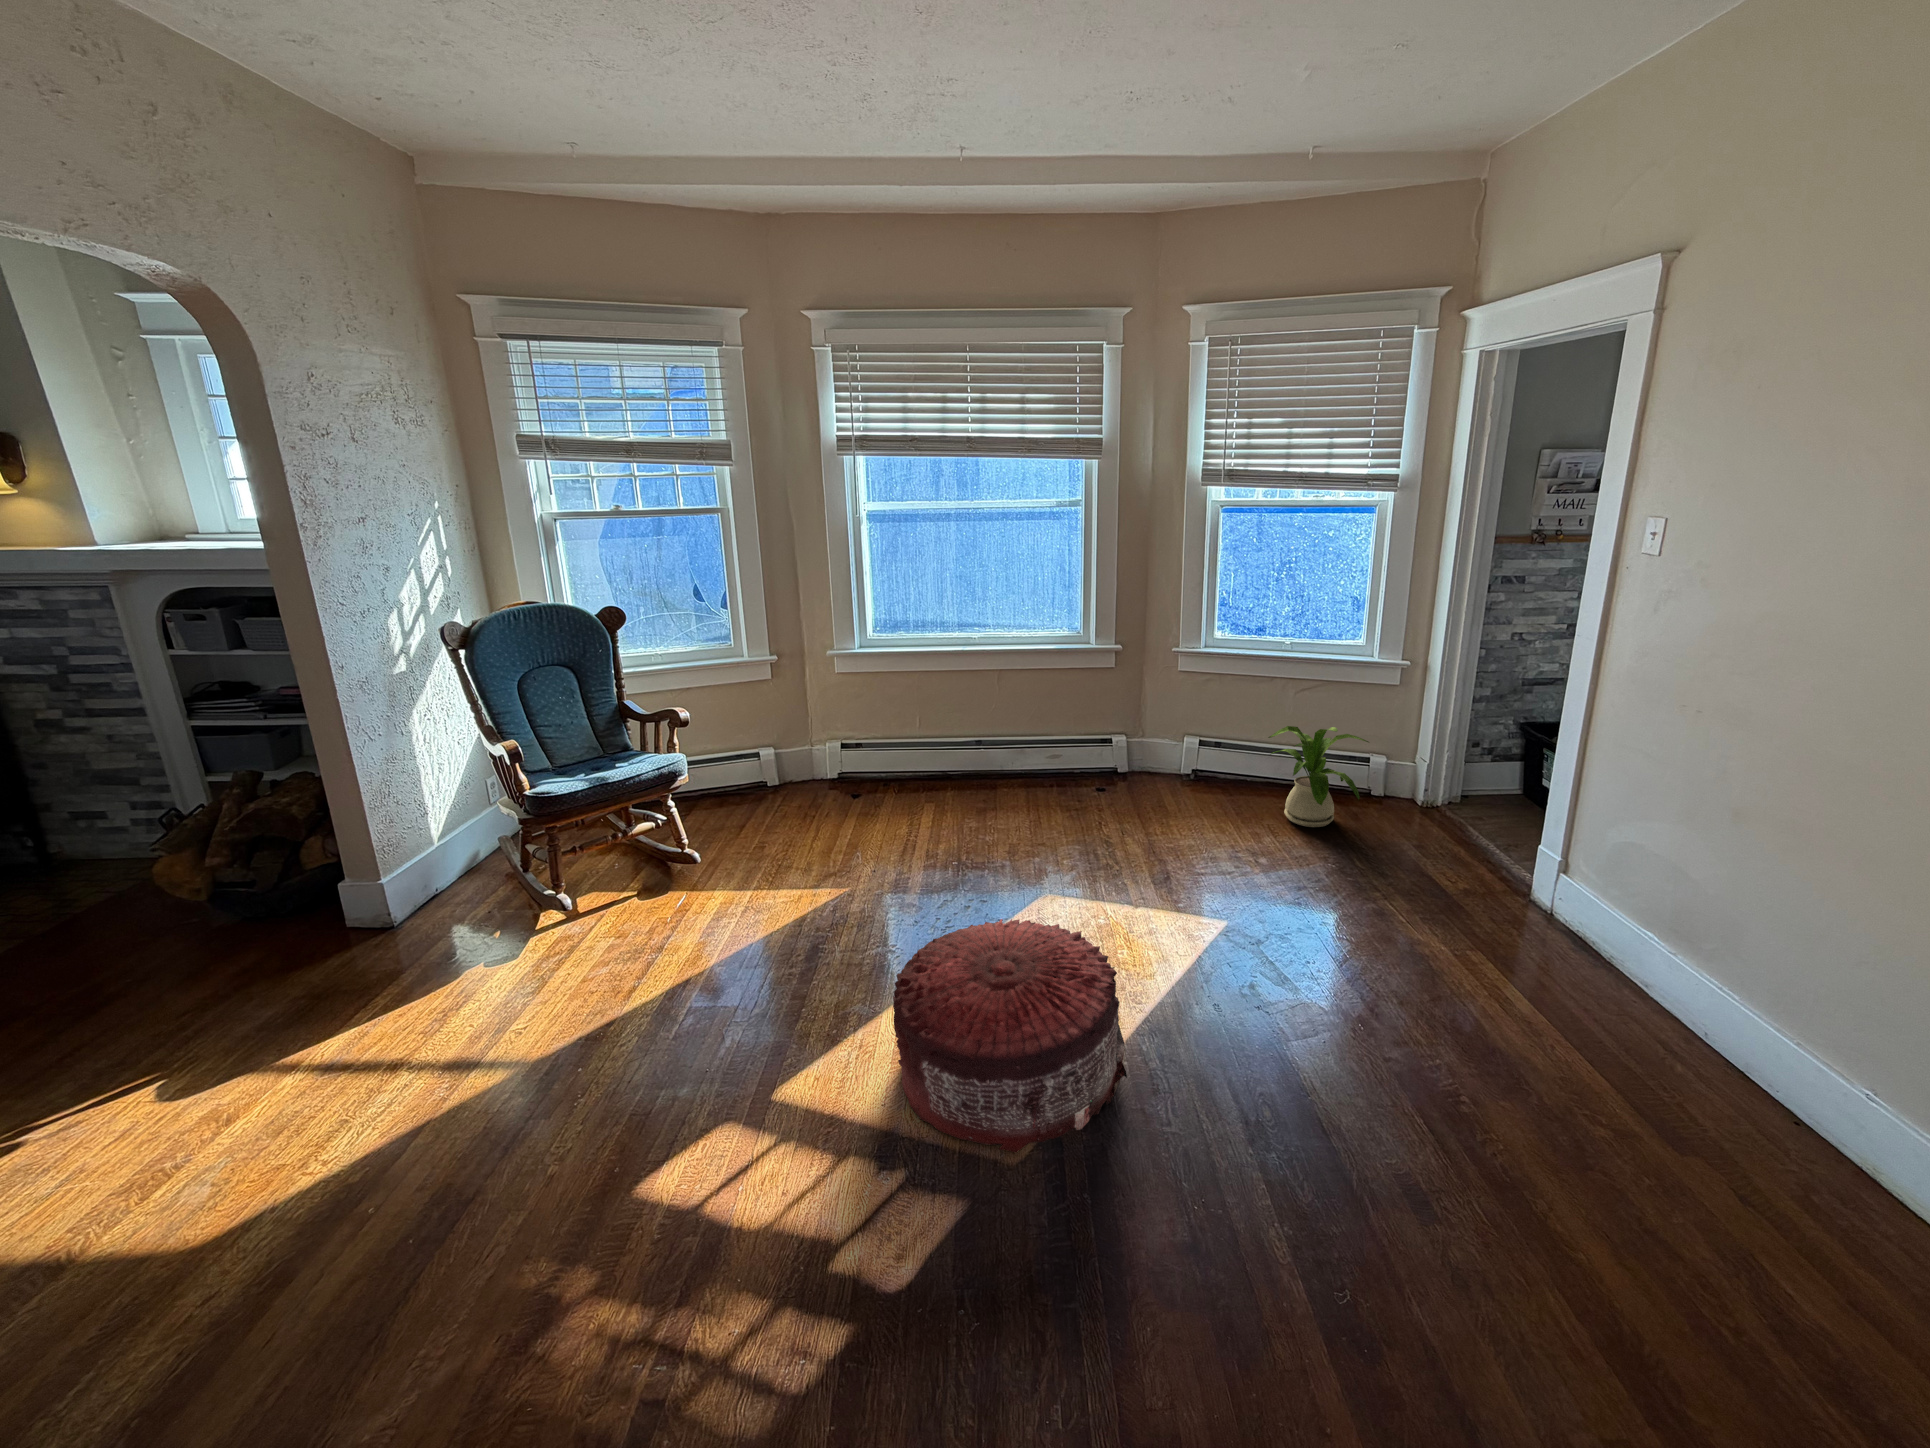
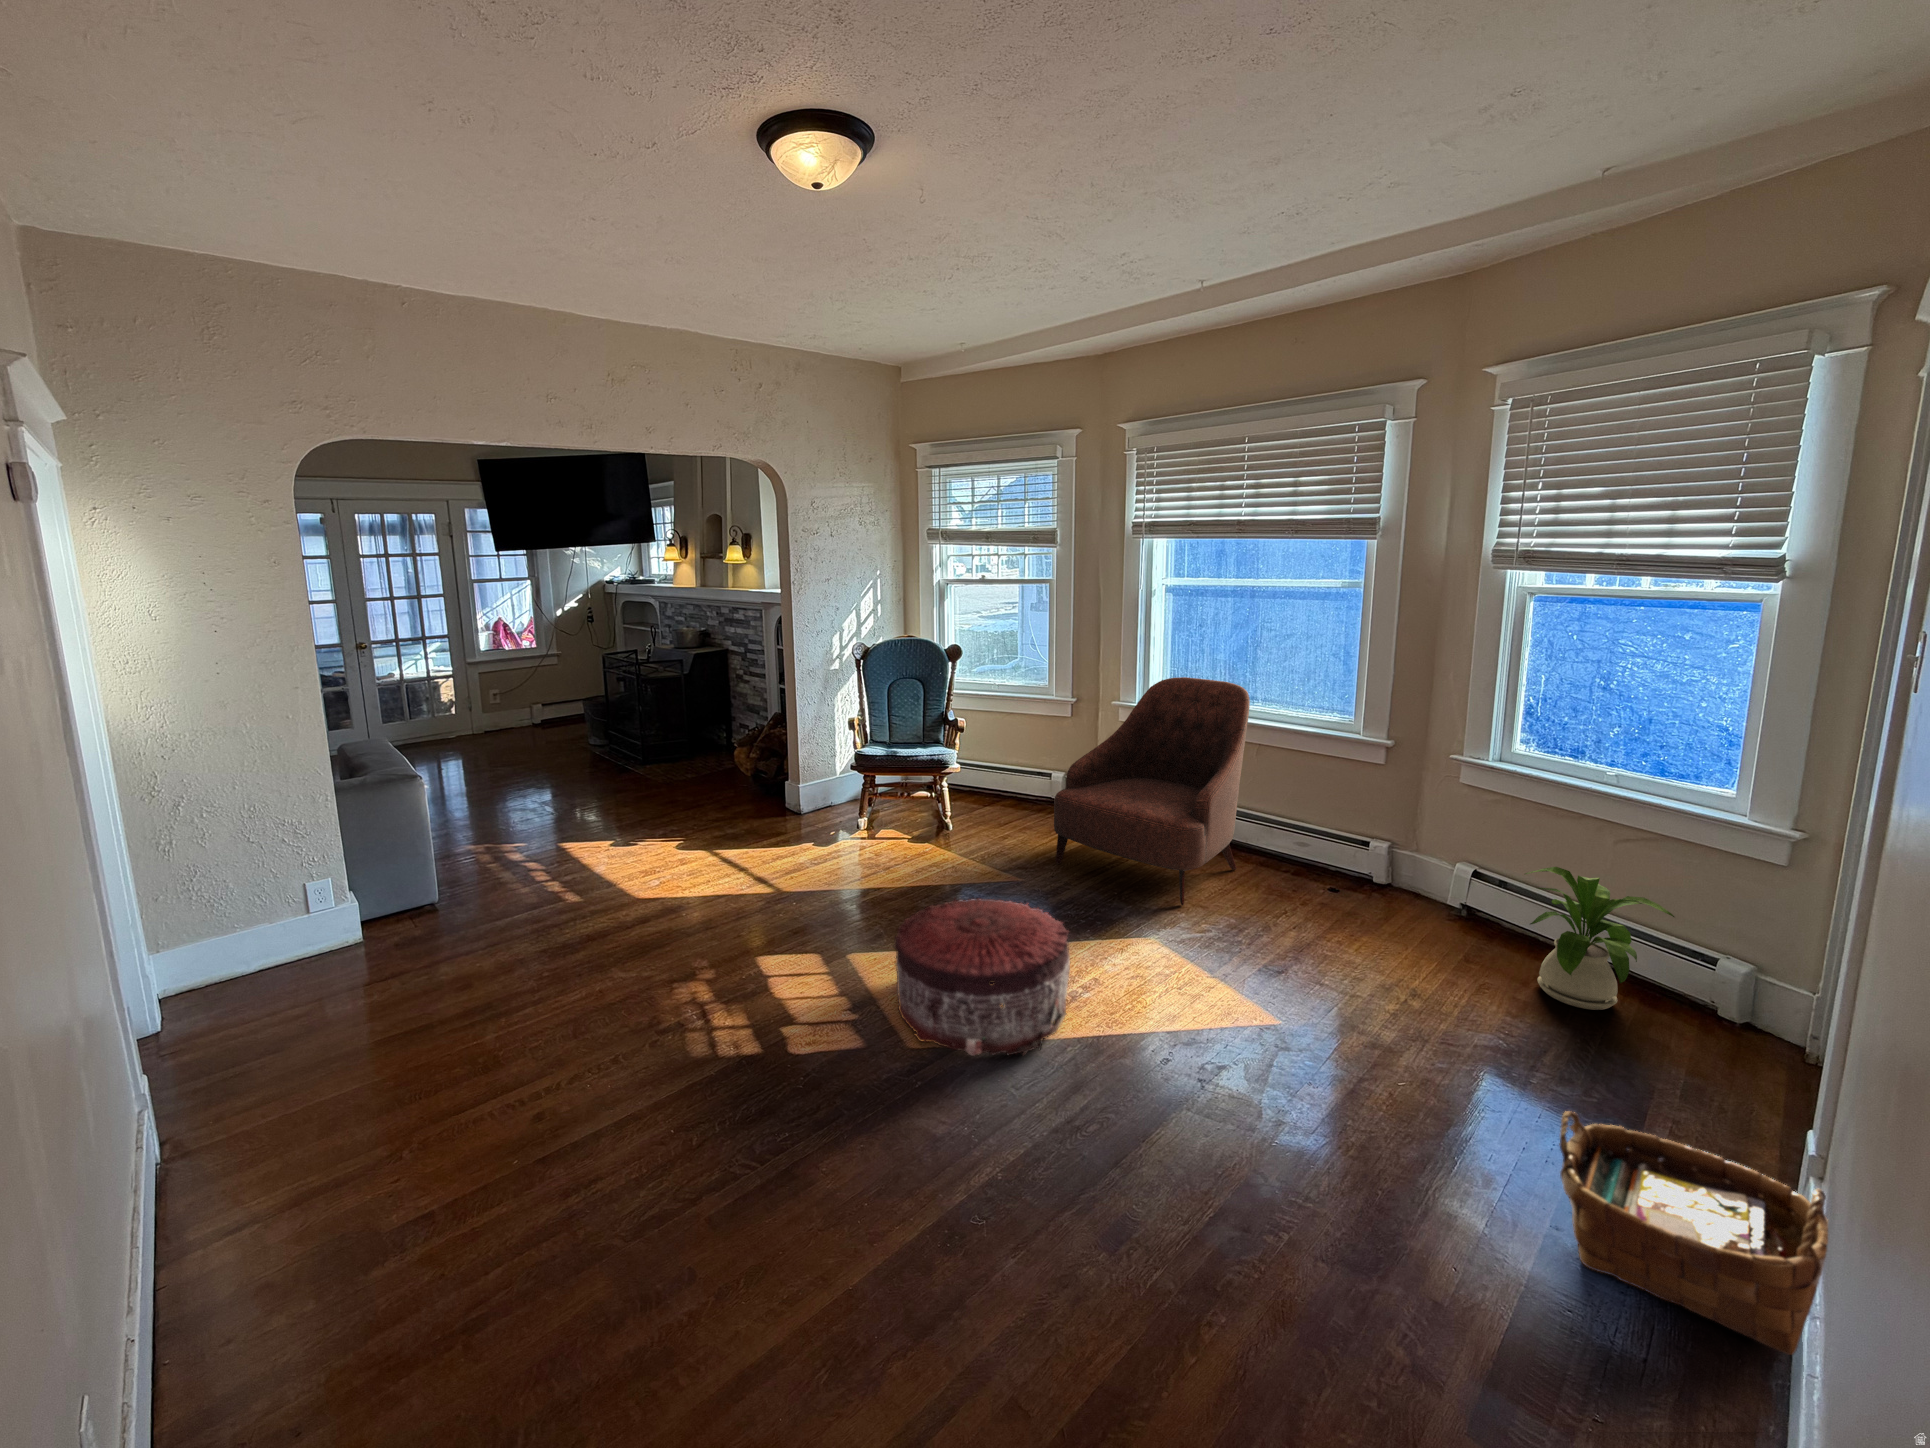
armchair: none [845,612,1032,859] -> present [1054,677,1250,906]
woven basket: none [1483,892,1644,1009] -> present [1560,1111,1828,1355]

